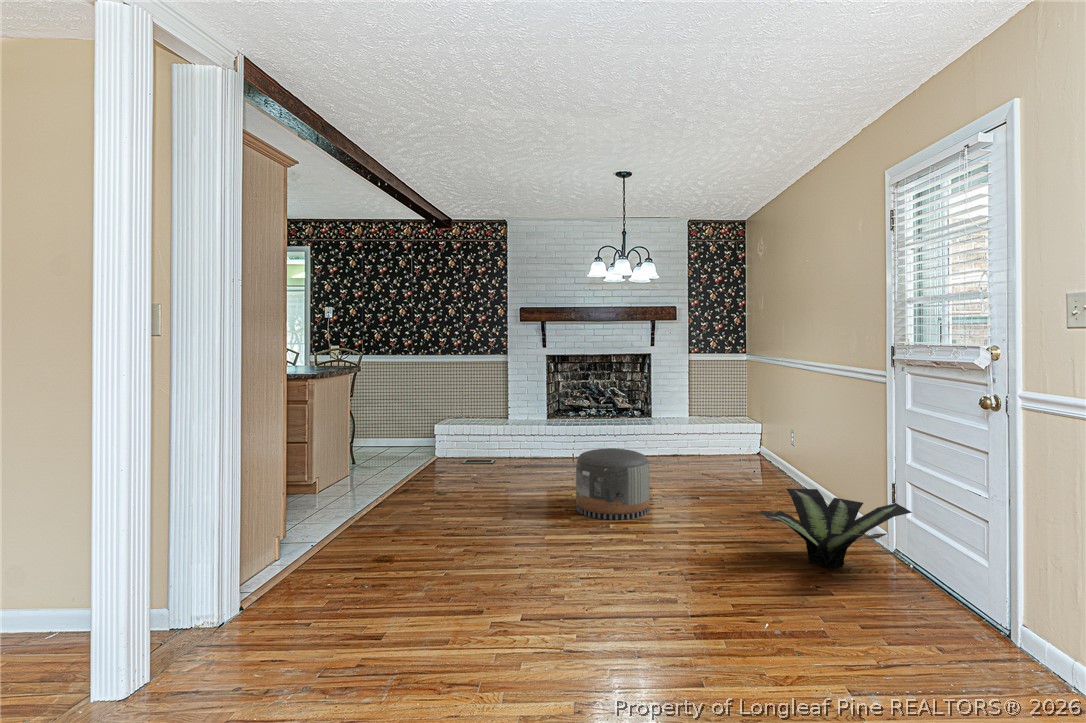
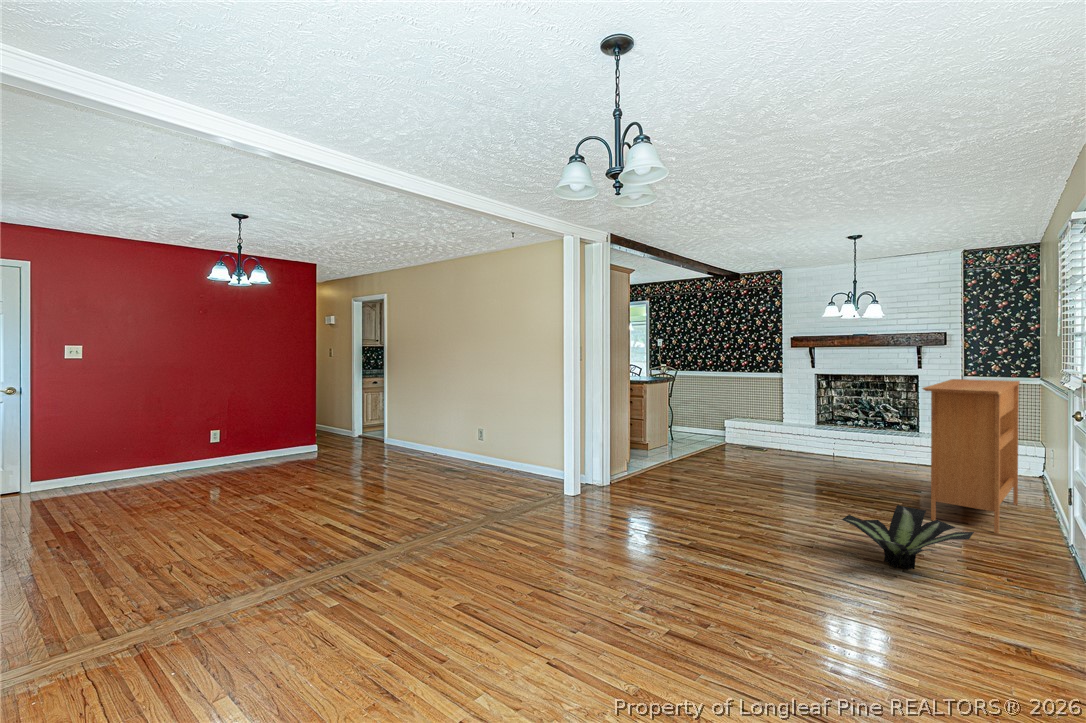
console table: none [727,347,828,506] -> present [922,379,1020,533]
pouf: present [576,448,650,520] -> none [765,455,823,509]

